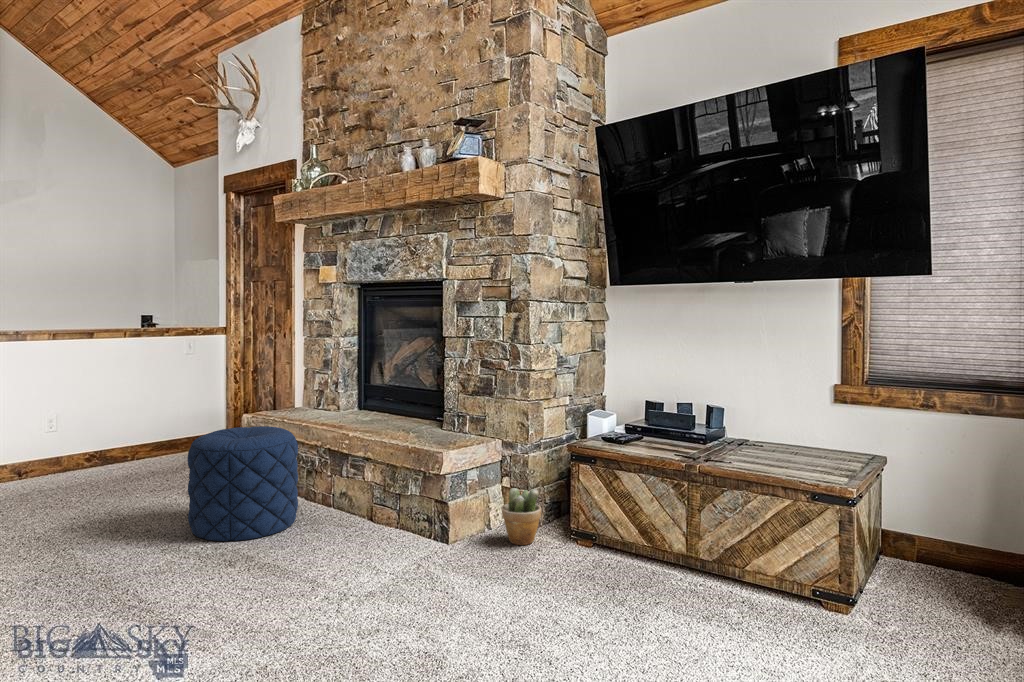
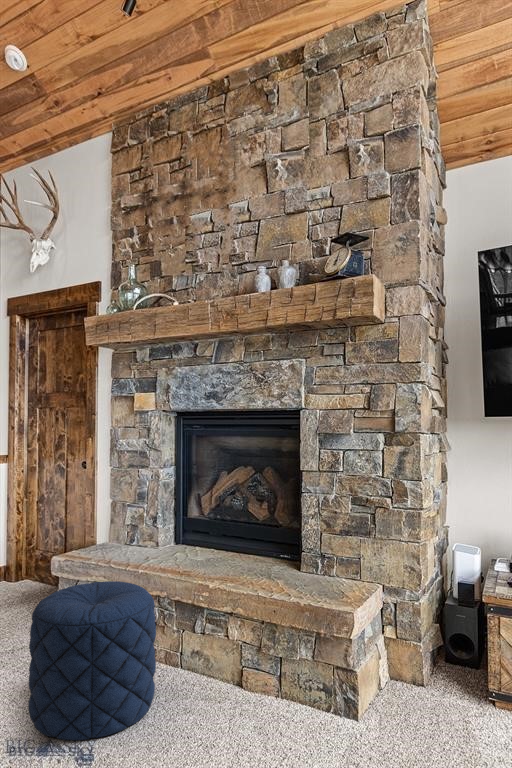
potted plant: present [502,488,541,545] -> none [406,646,453,715]

